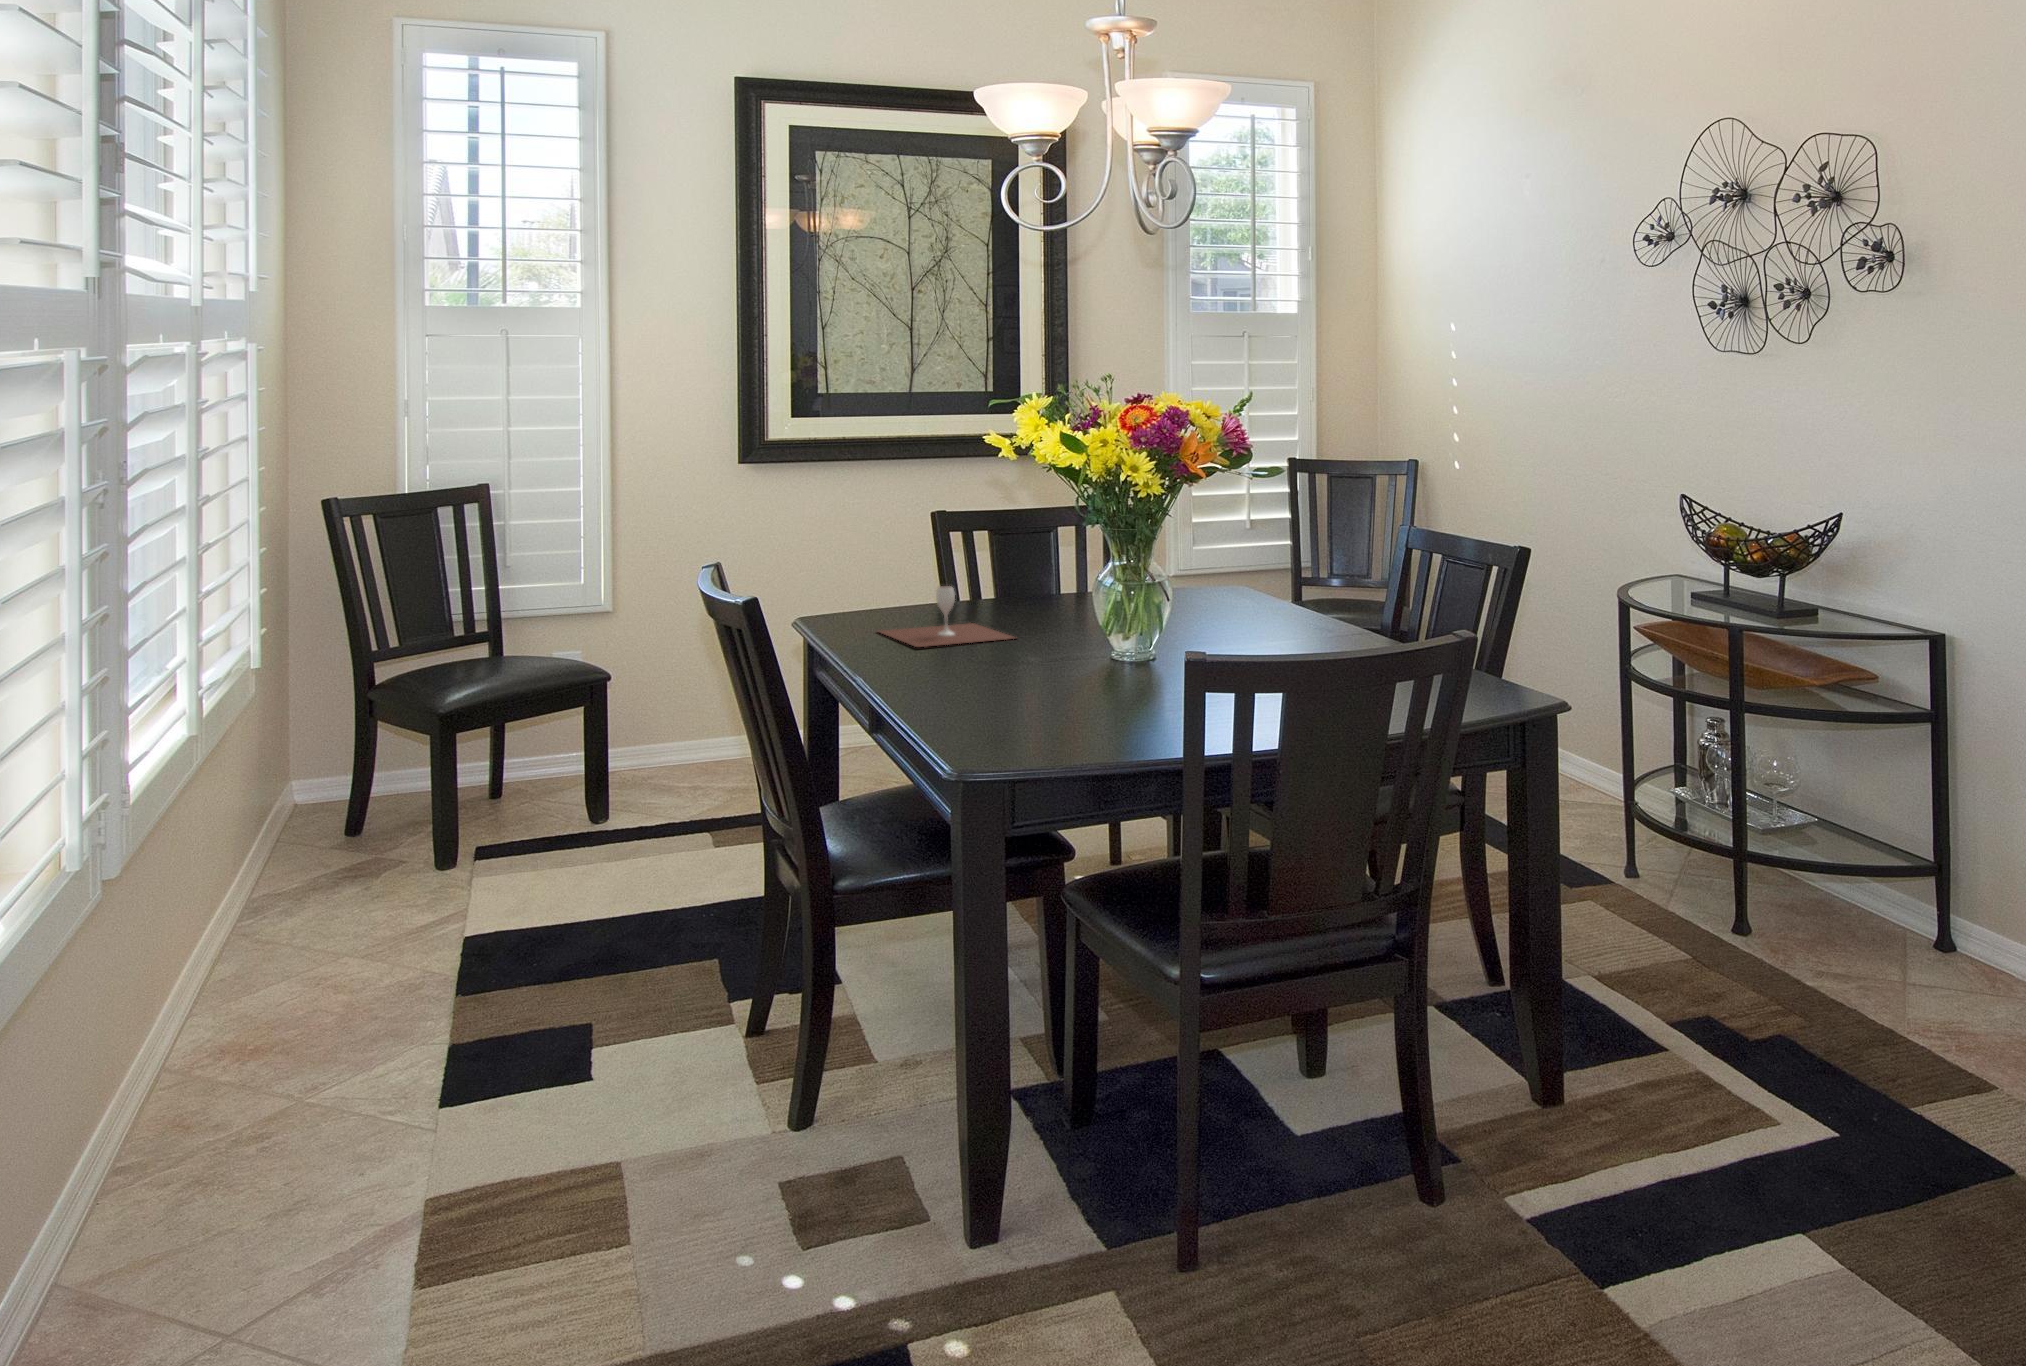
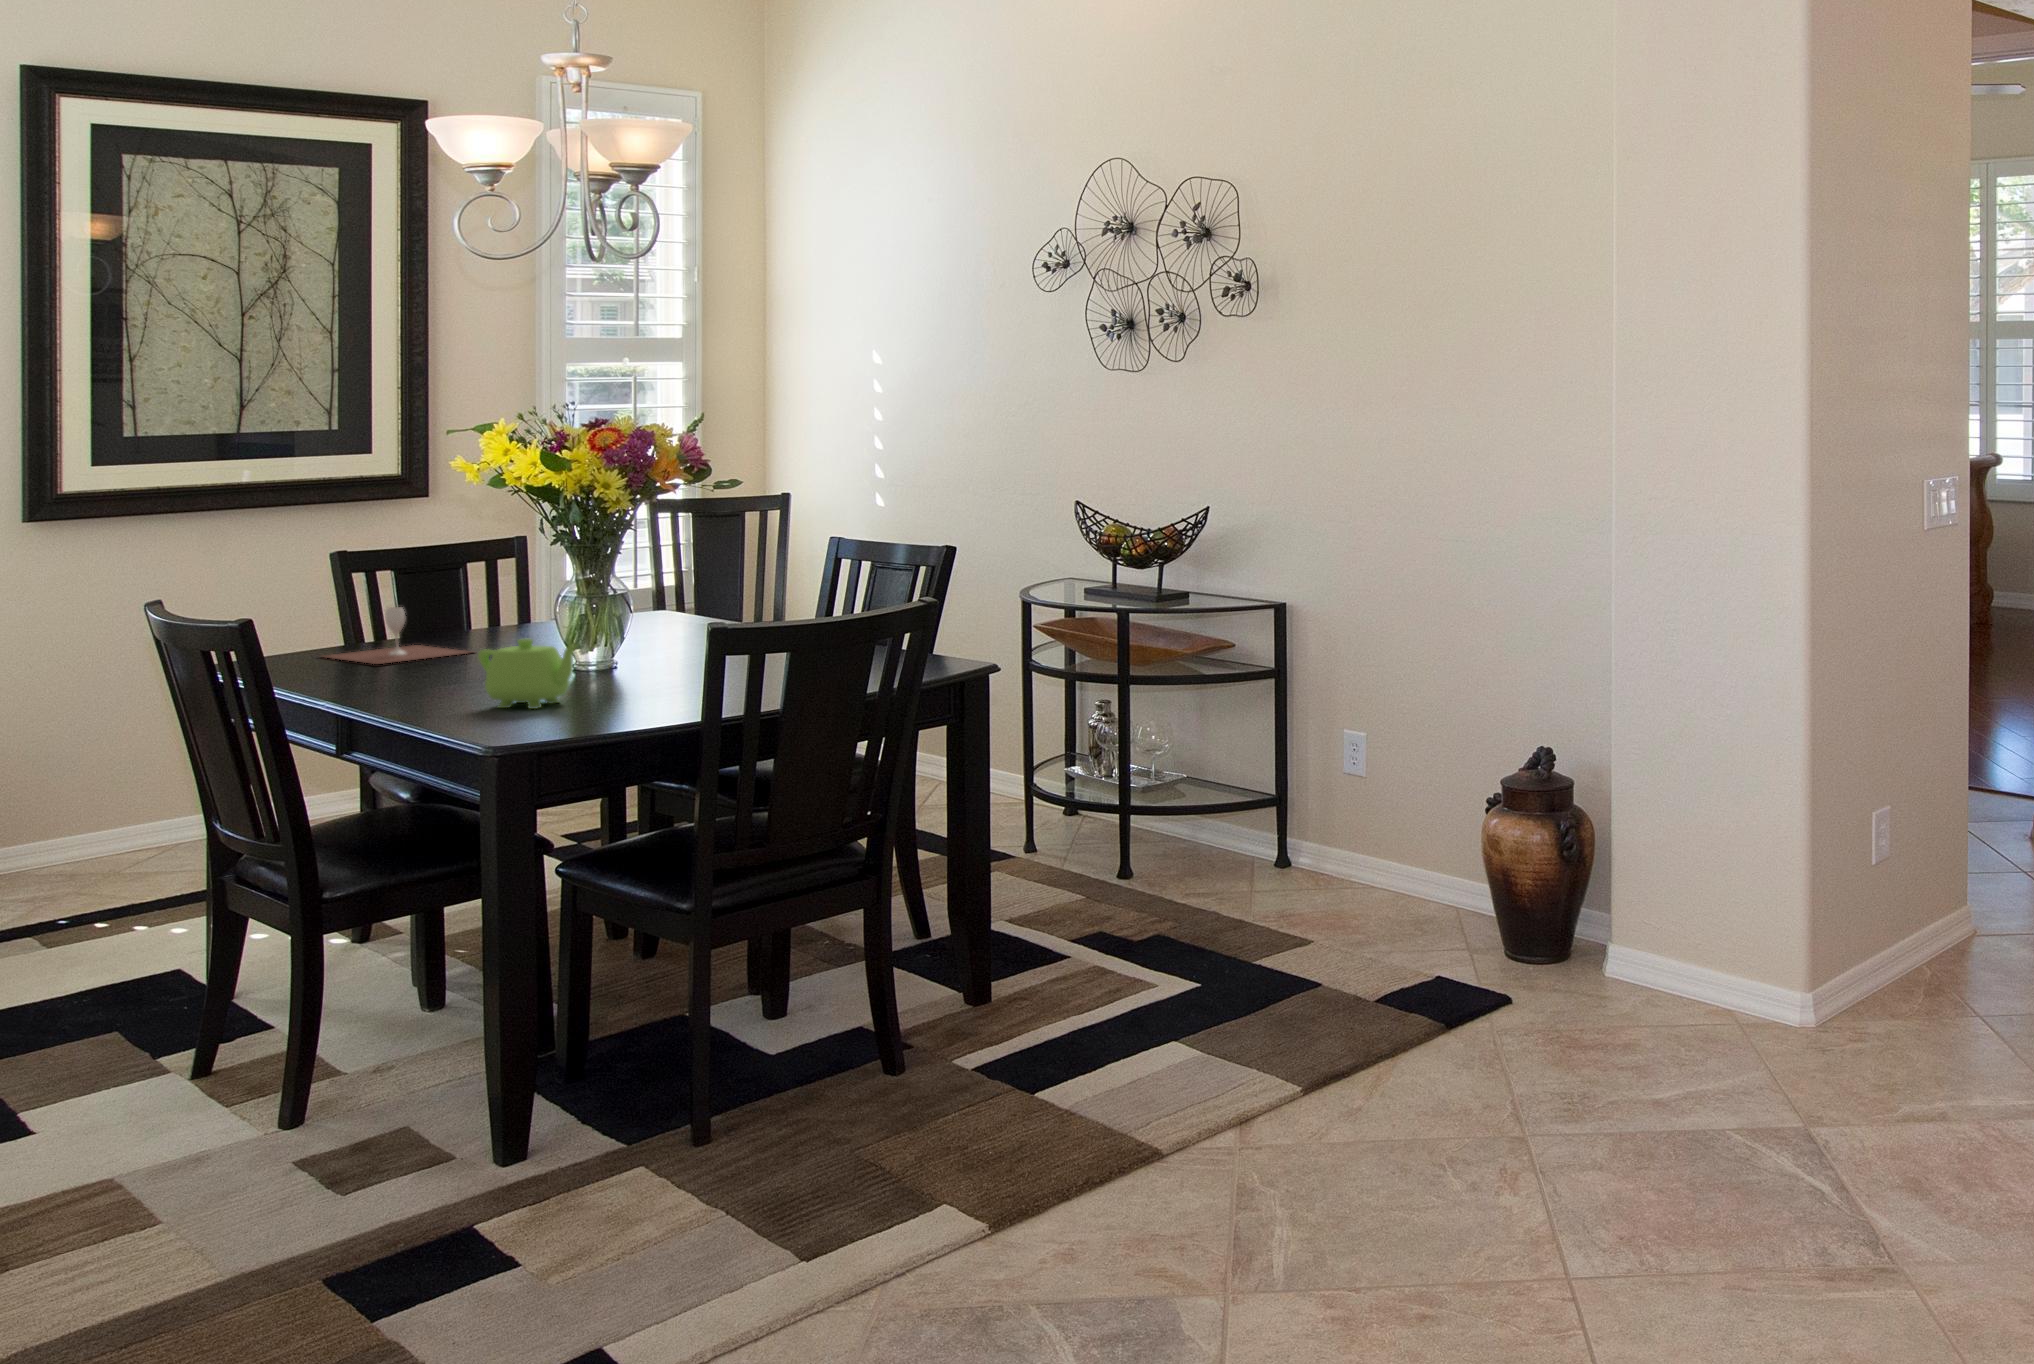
teapot: none [968,649,1067,731] -> present [478,639,580,709]

